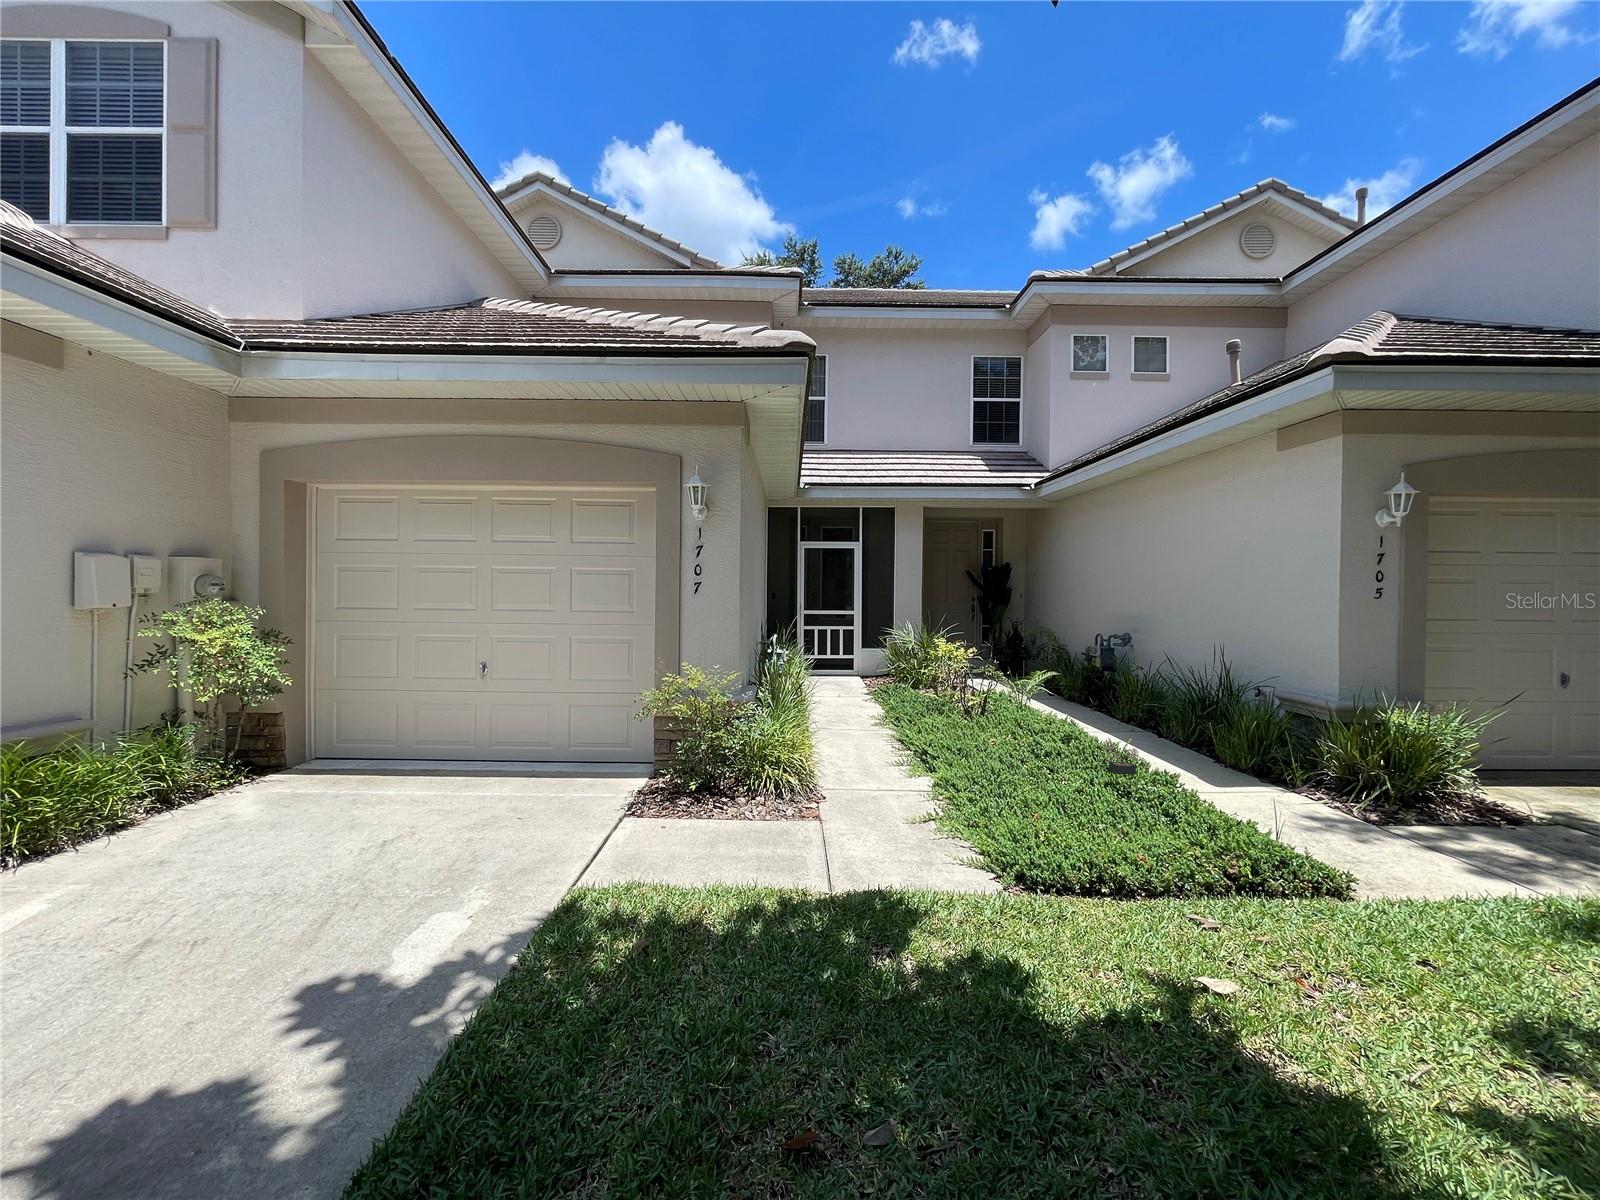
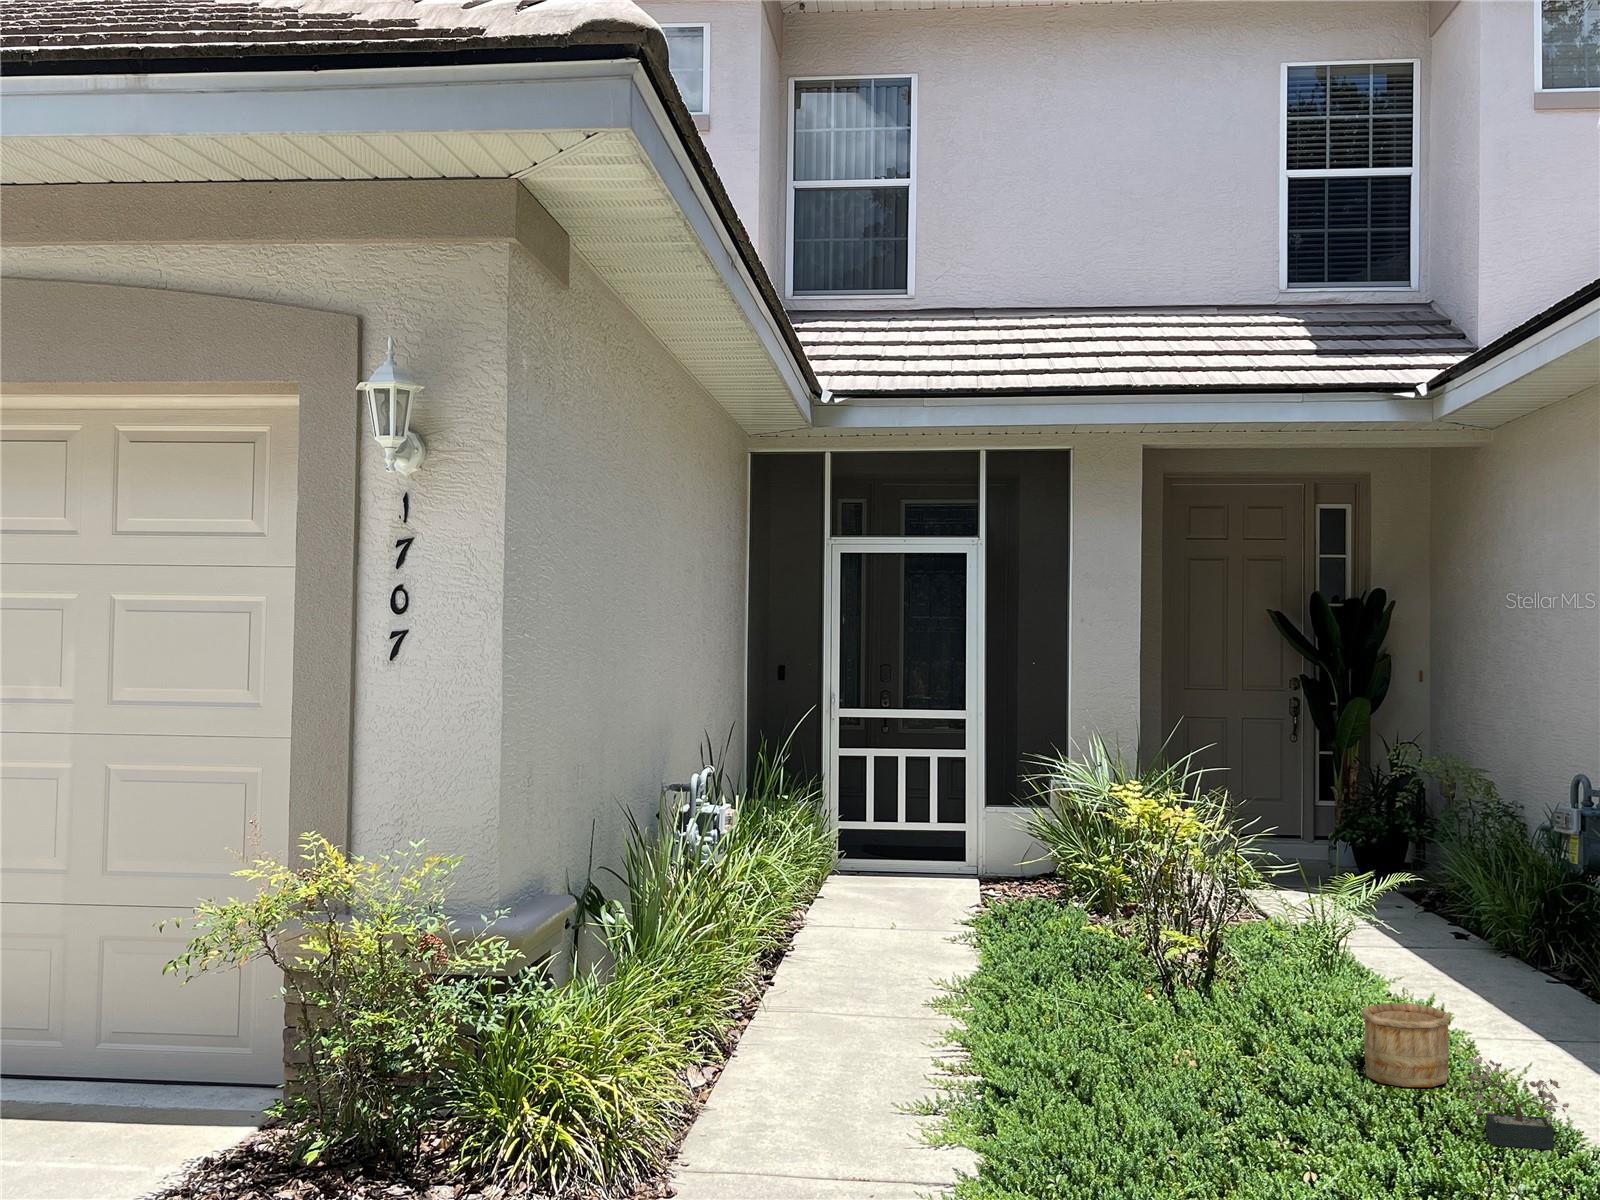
wooden bucket: none [1051,722,1085,753] -> present [1362,1003,1451,1087]

